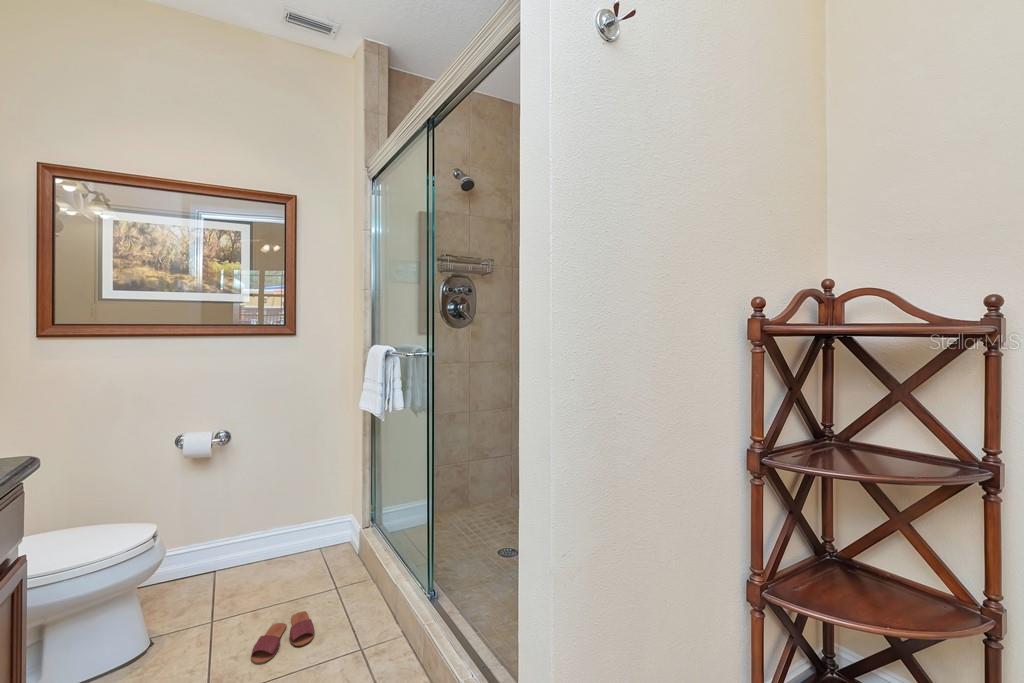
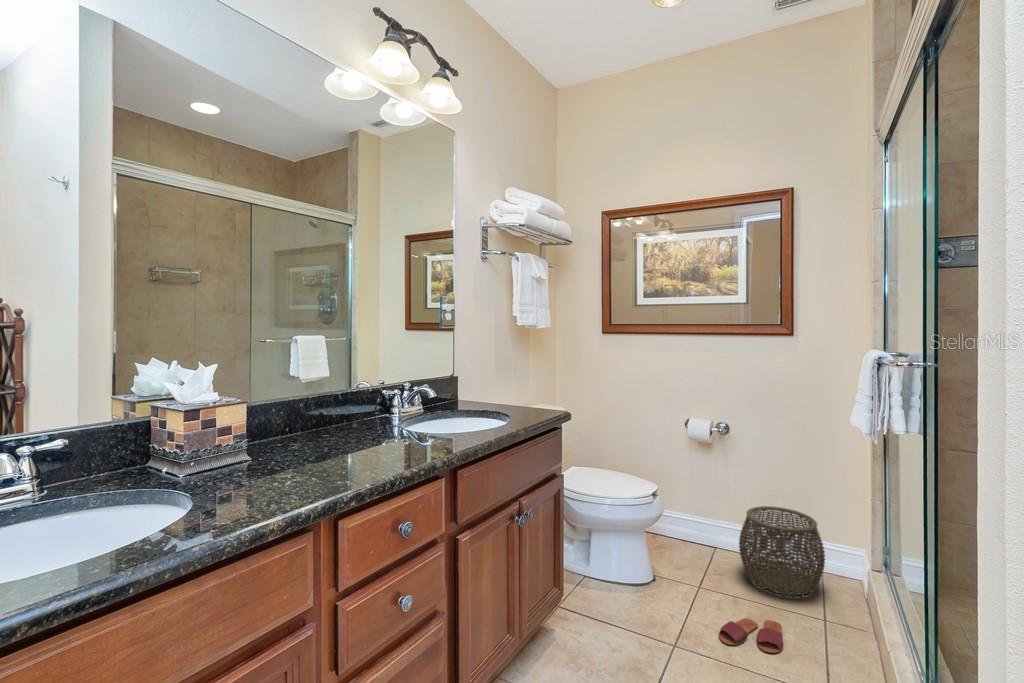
woven basket: none [250,500,331,587] -> present [739,506,825,596]

